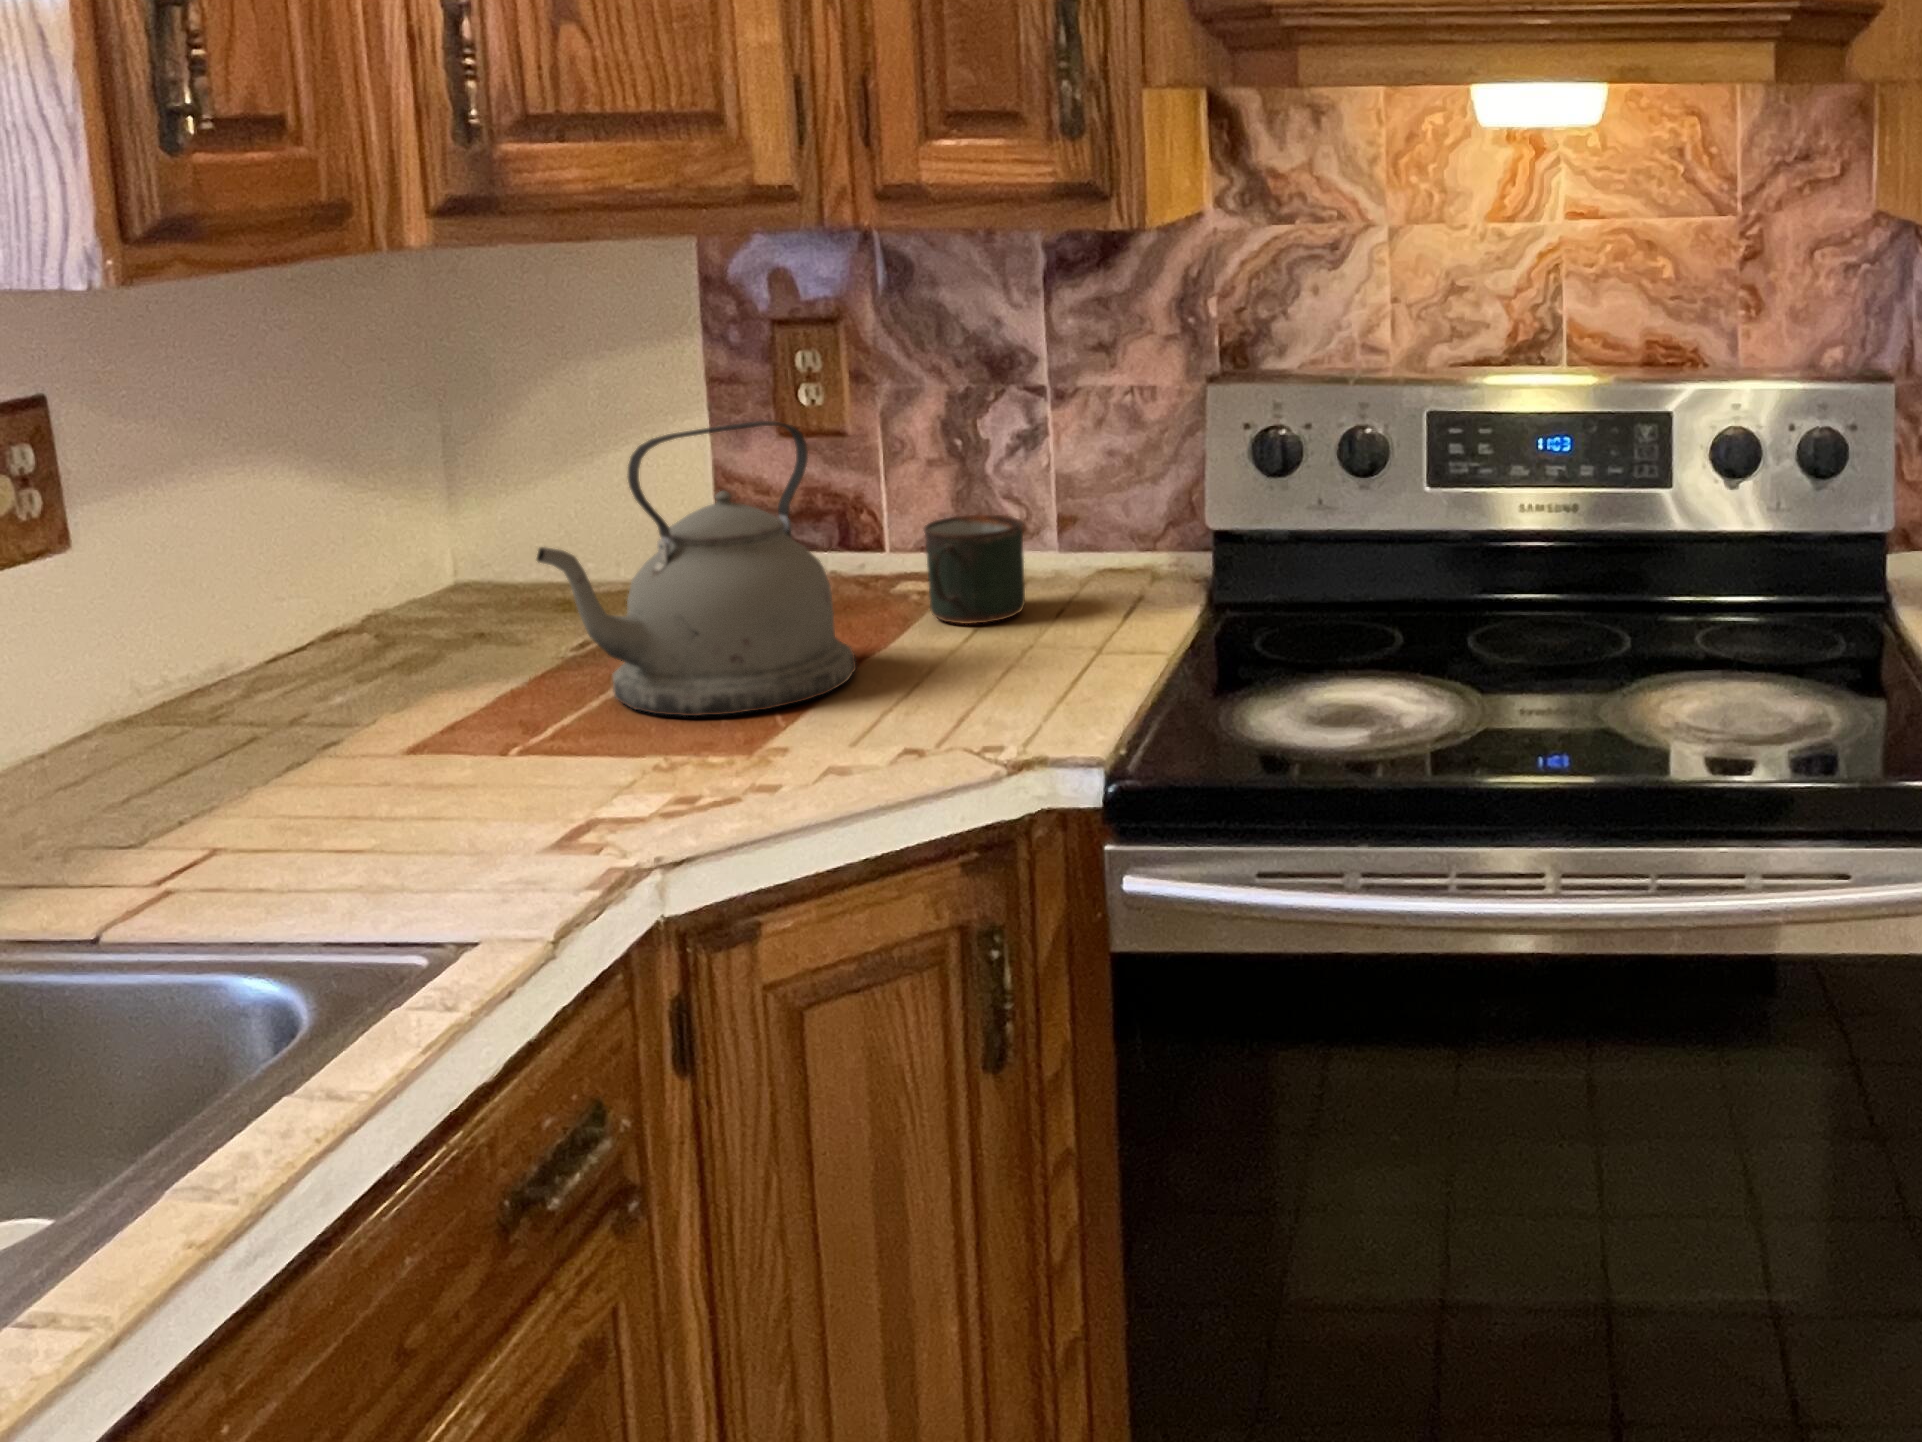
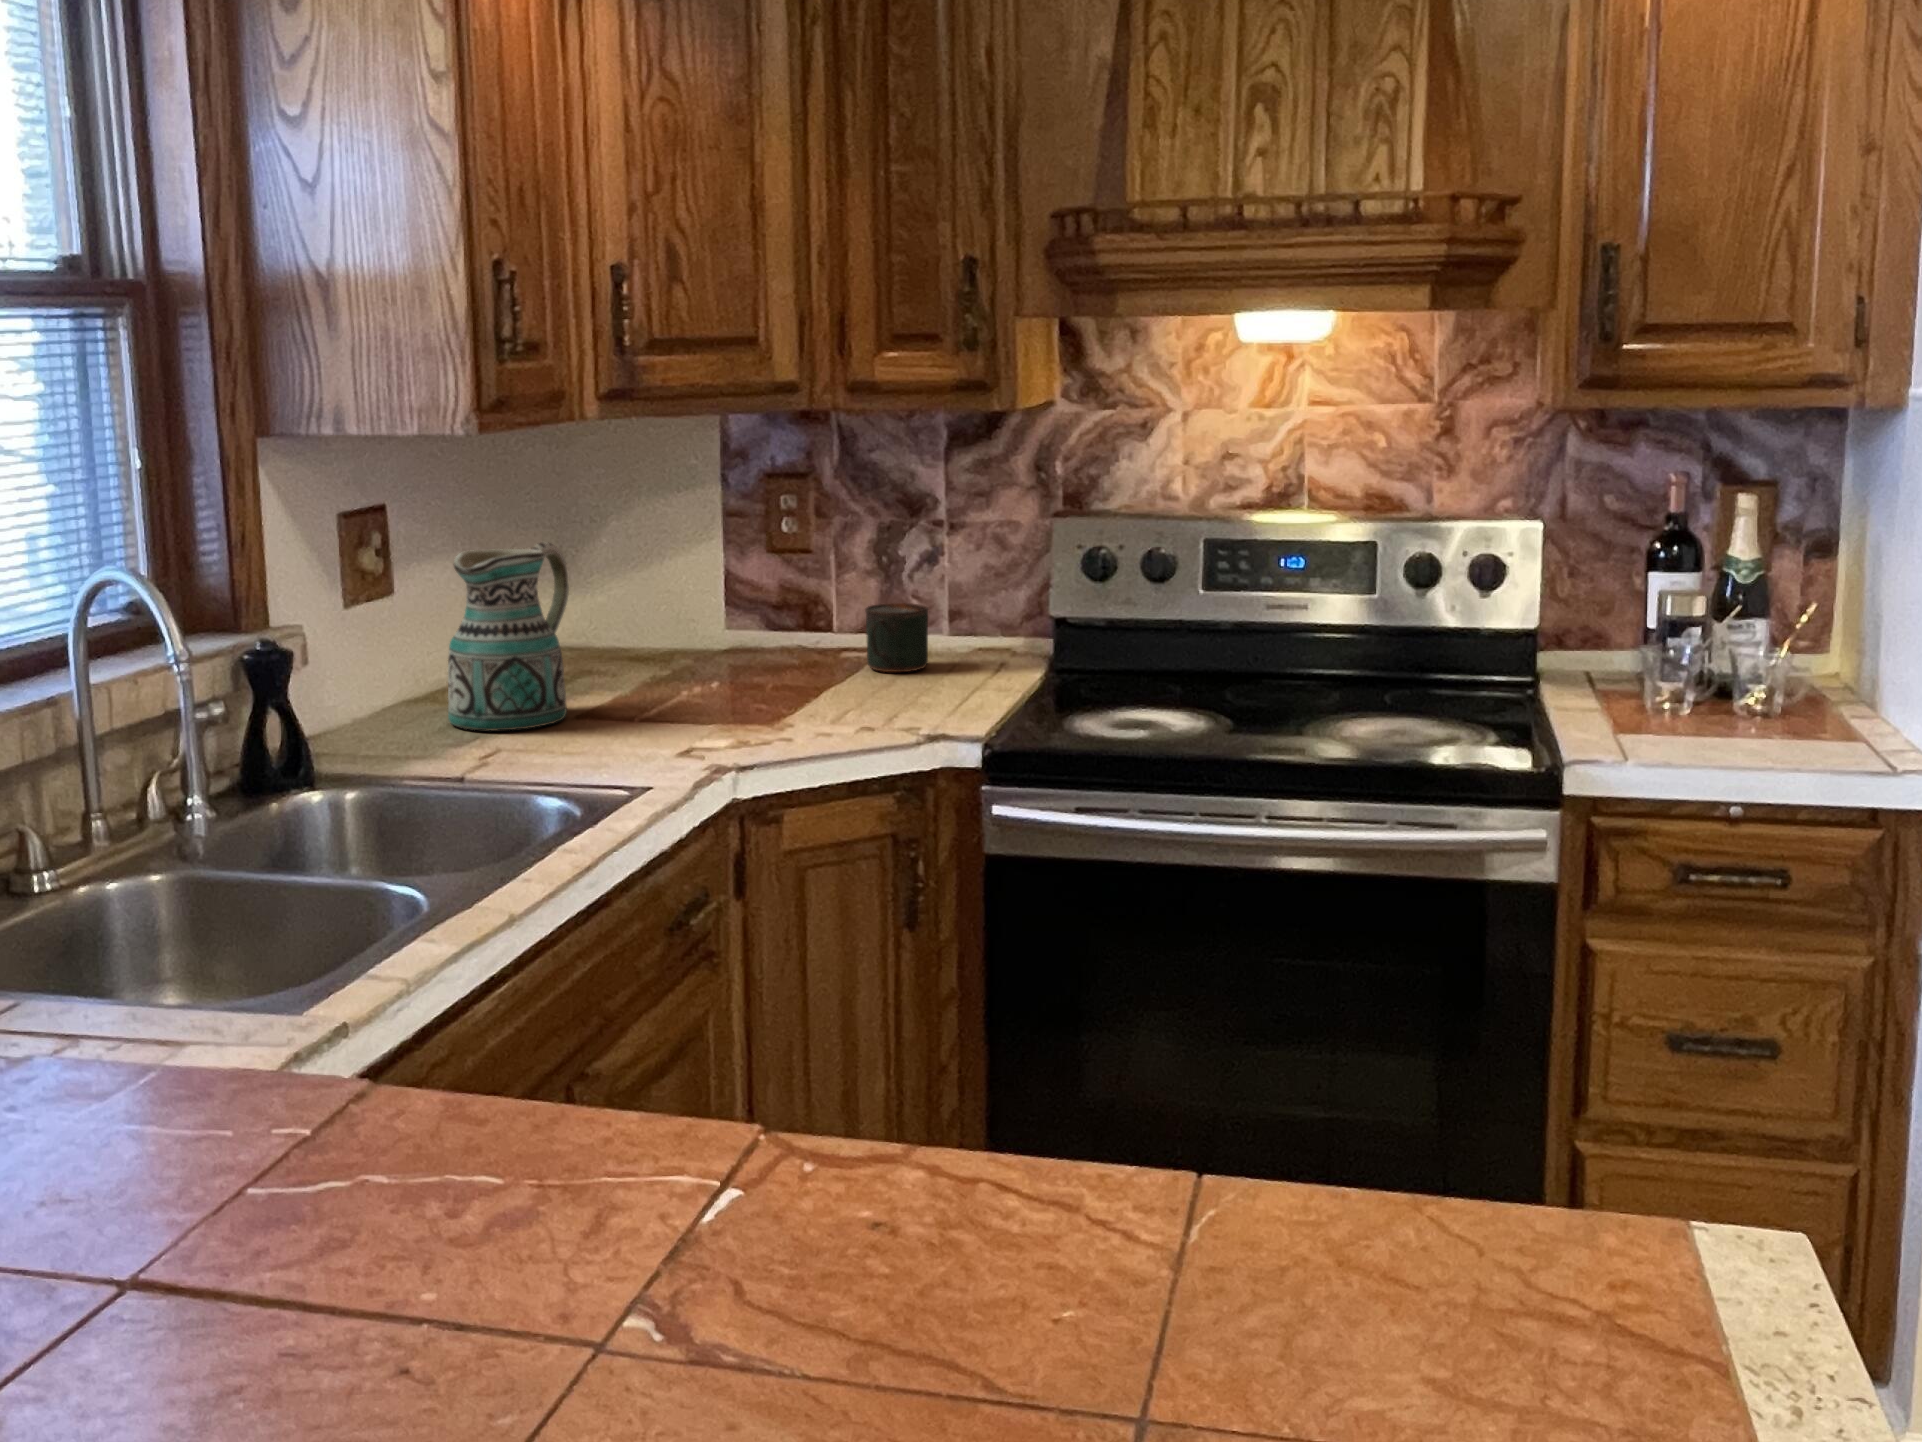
kettle: present [537,421,856,716] -> none [650,531,826,708]
ceramic pitcher: none [141,453,396,795] -> present [448,542,569,730]

